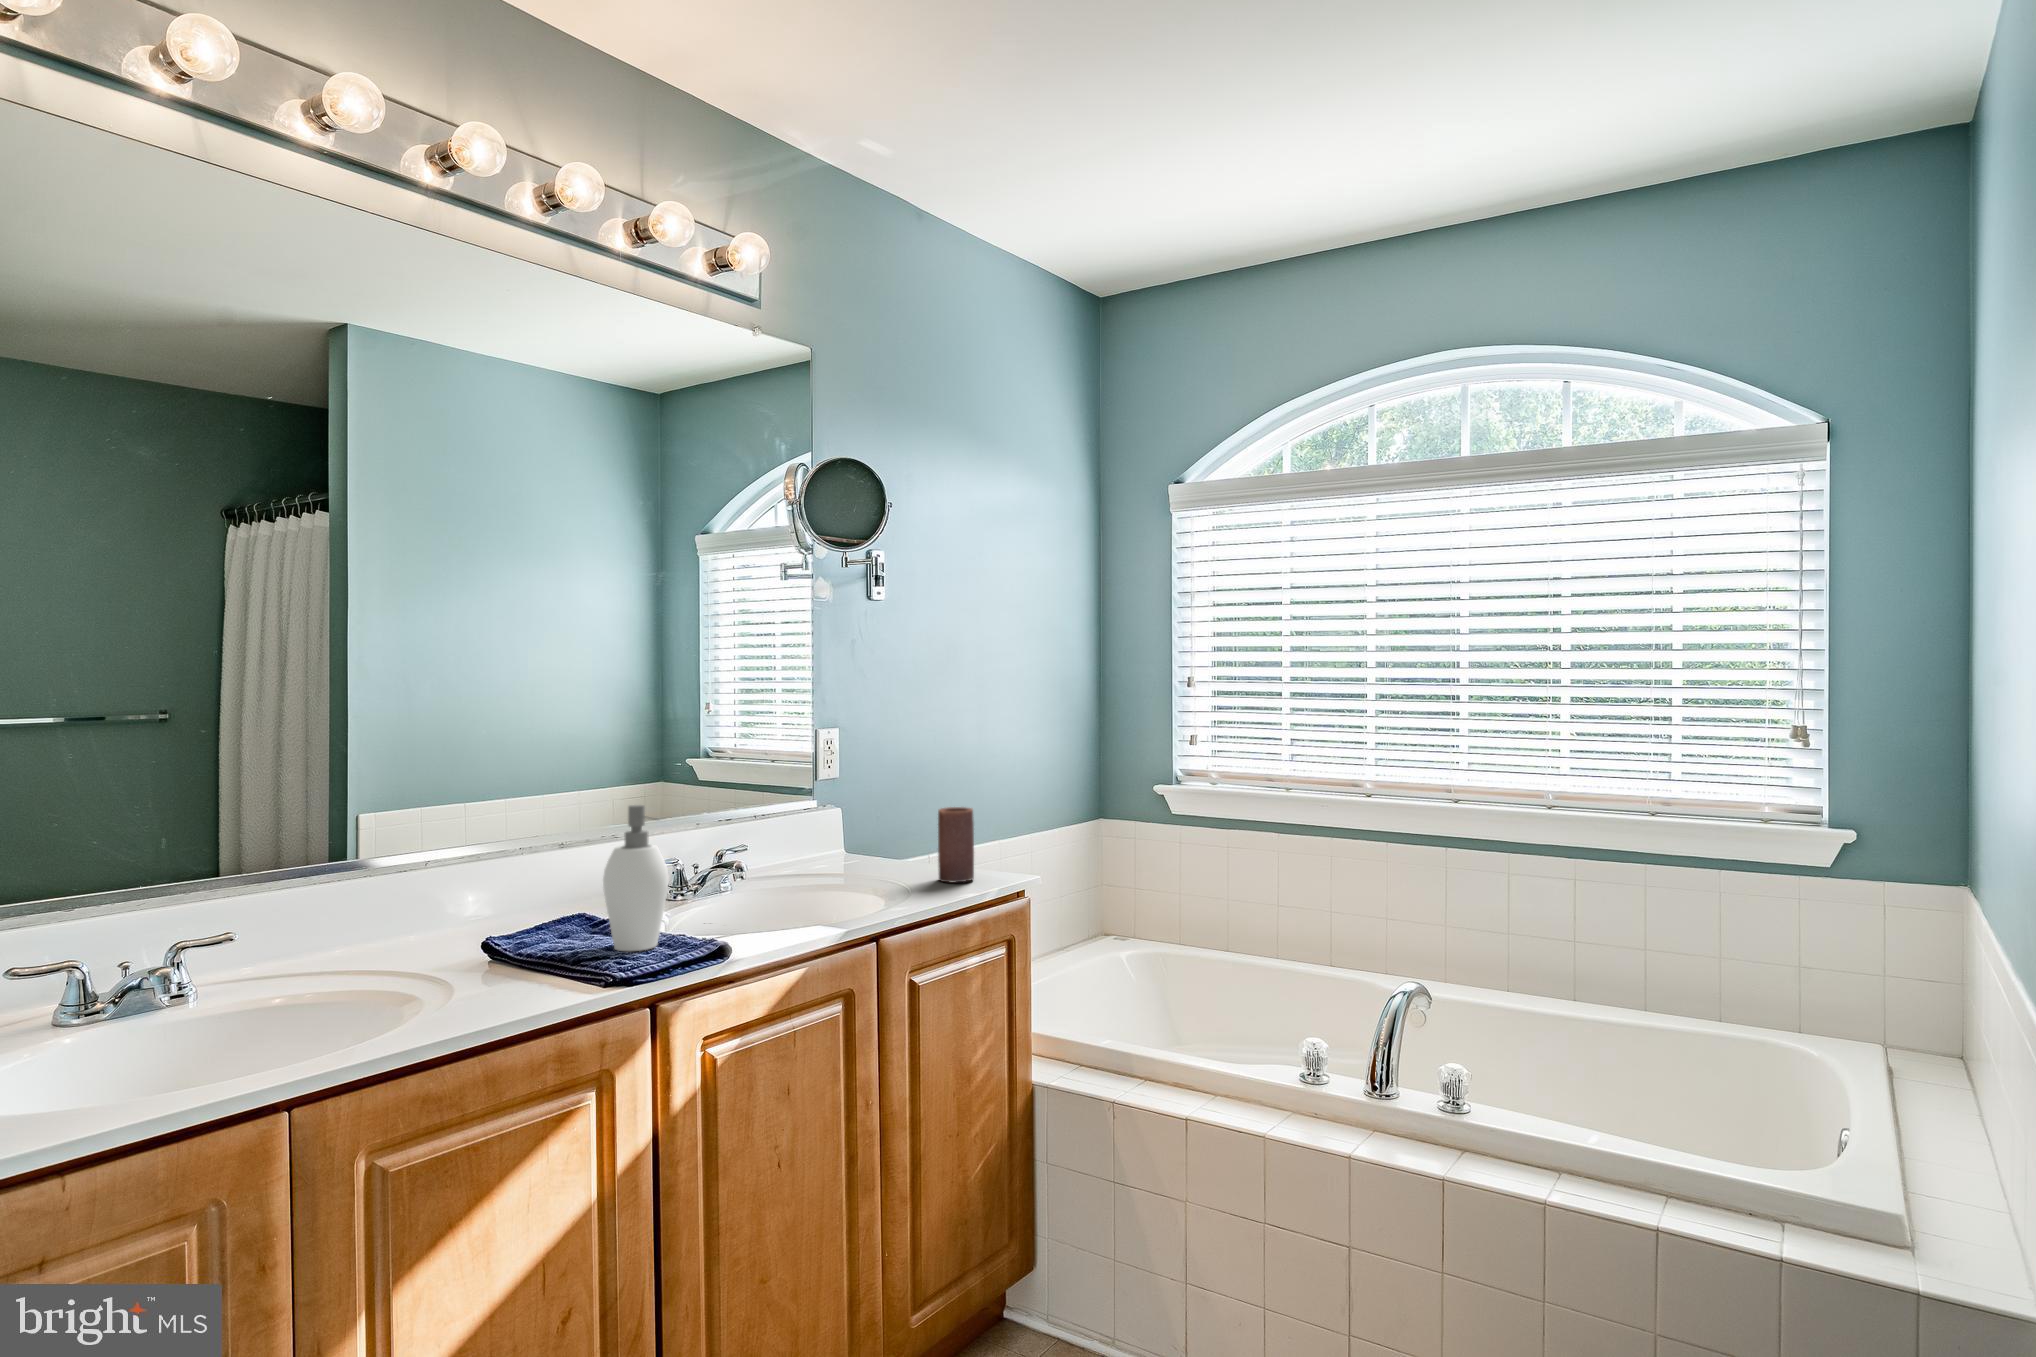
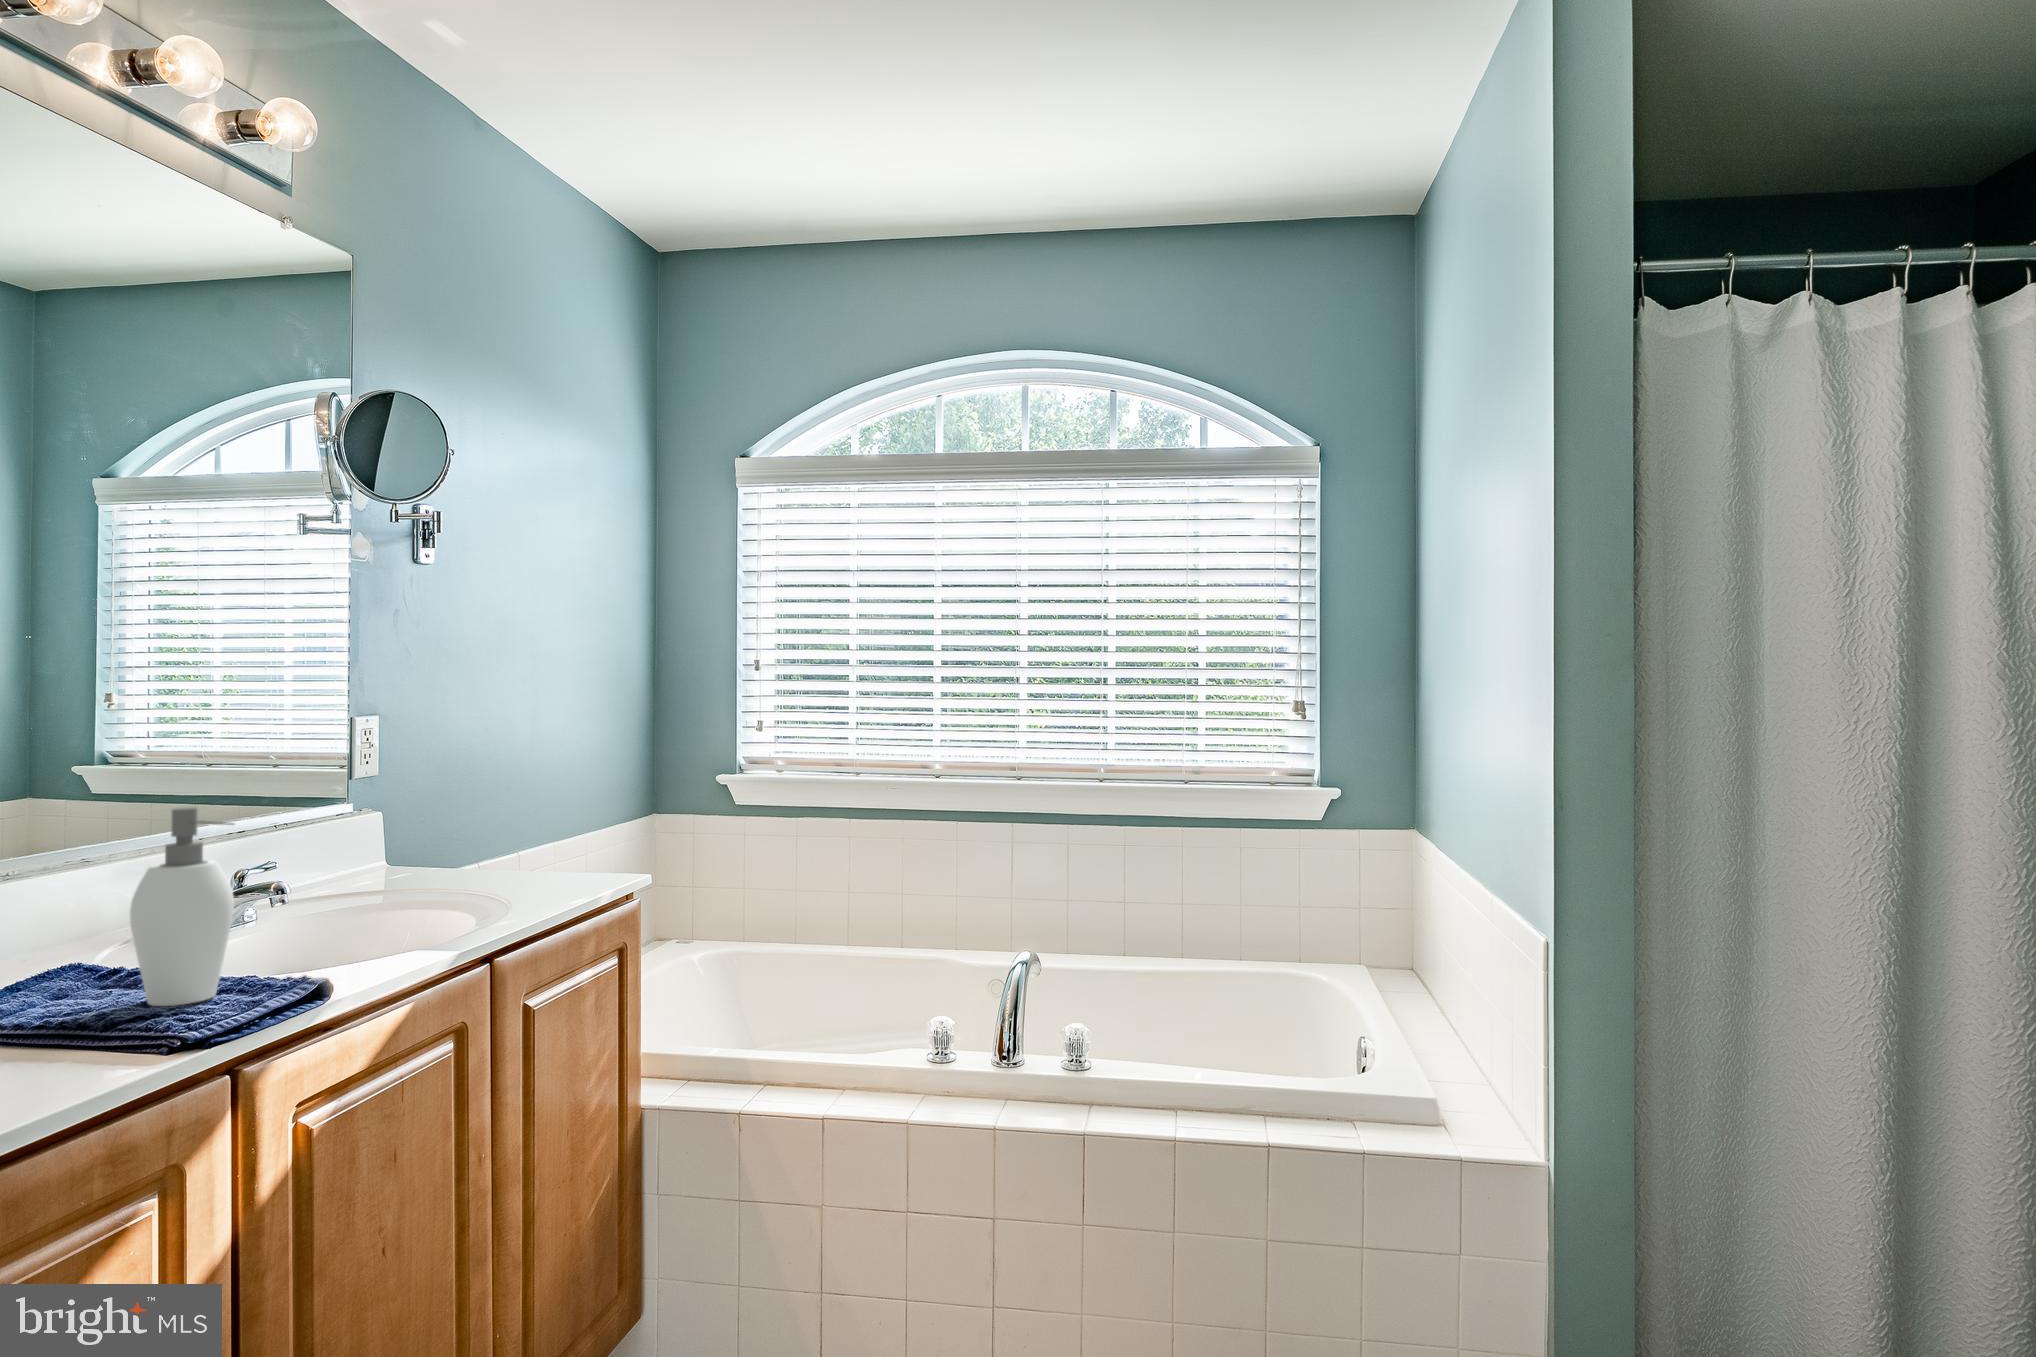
candle: present [938,807,974,883] -> none [535,802,579,890]

